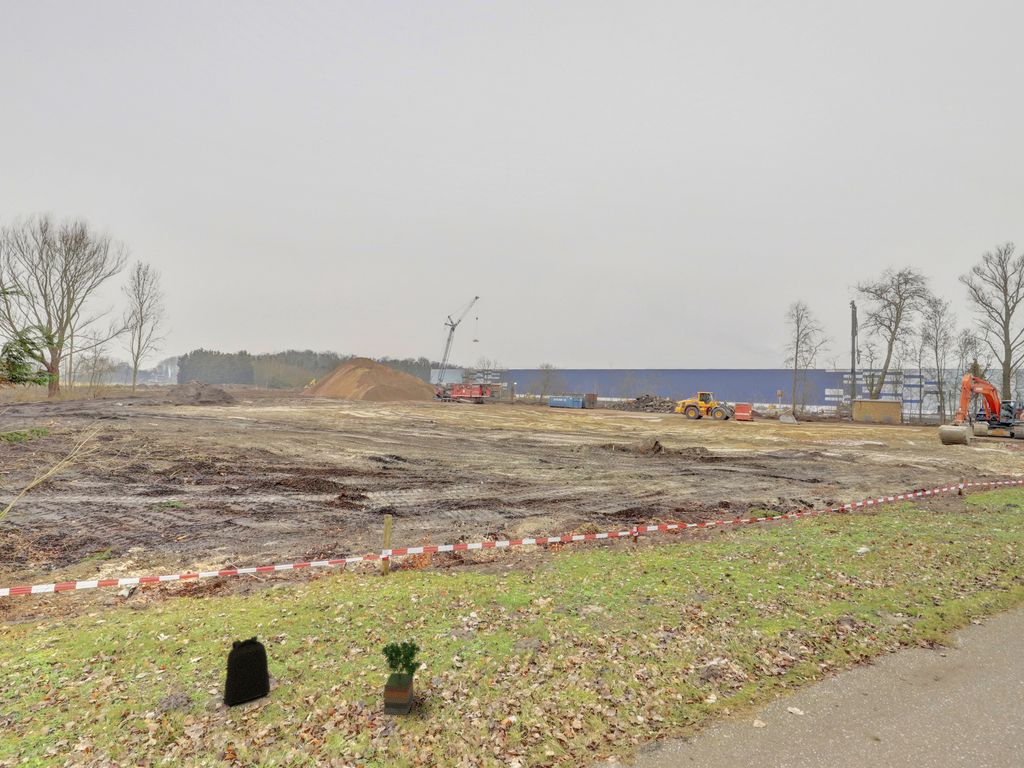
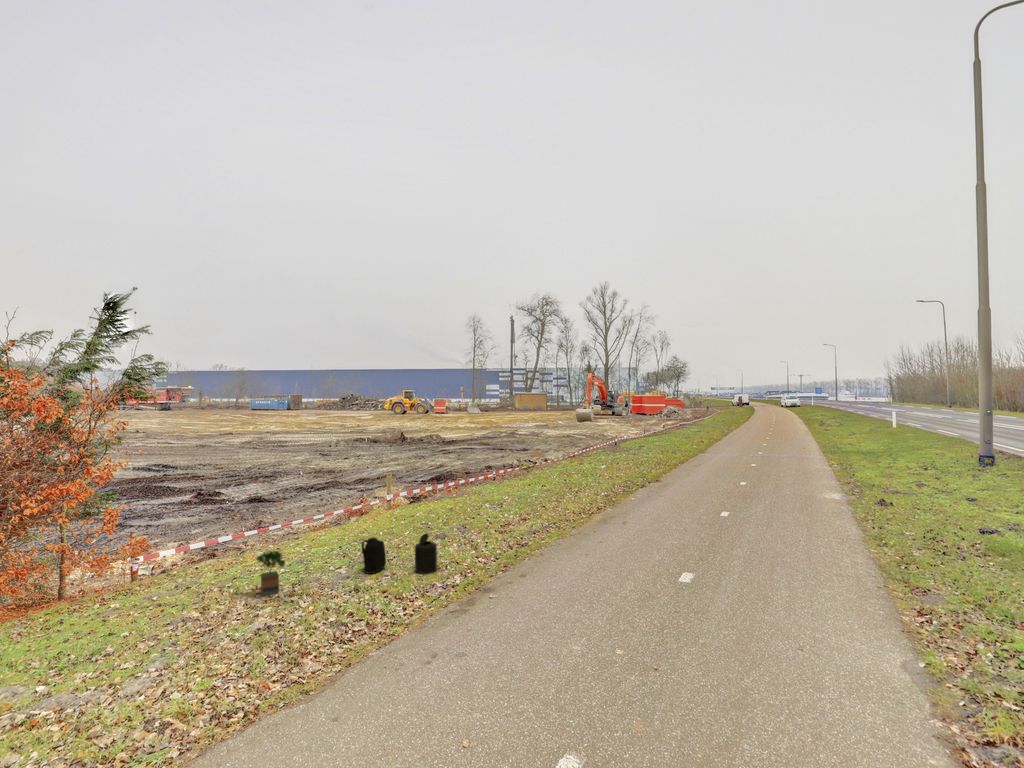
potted tree: present [381,642,421,715] -> present [256,551,285,596]
trash can: none [276,660,321,744] -> present [415,533,437,574]

